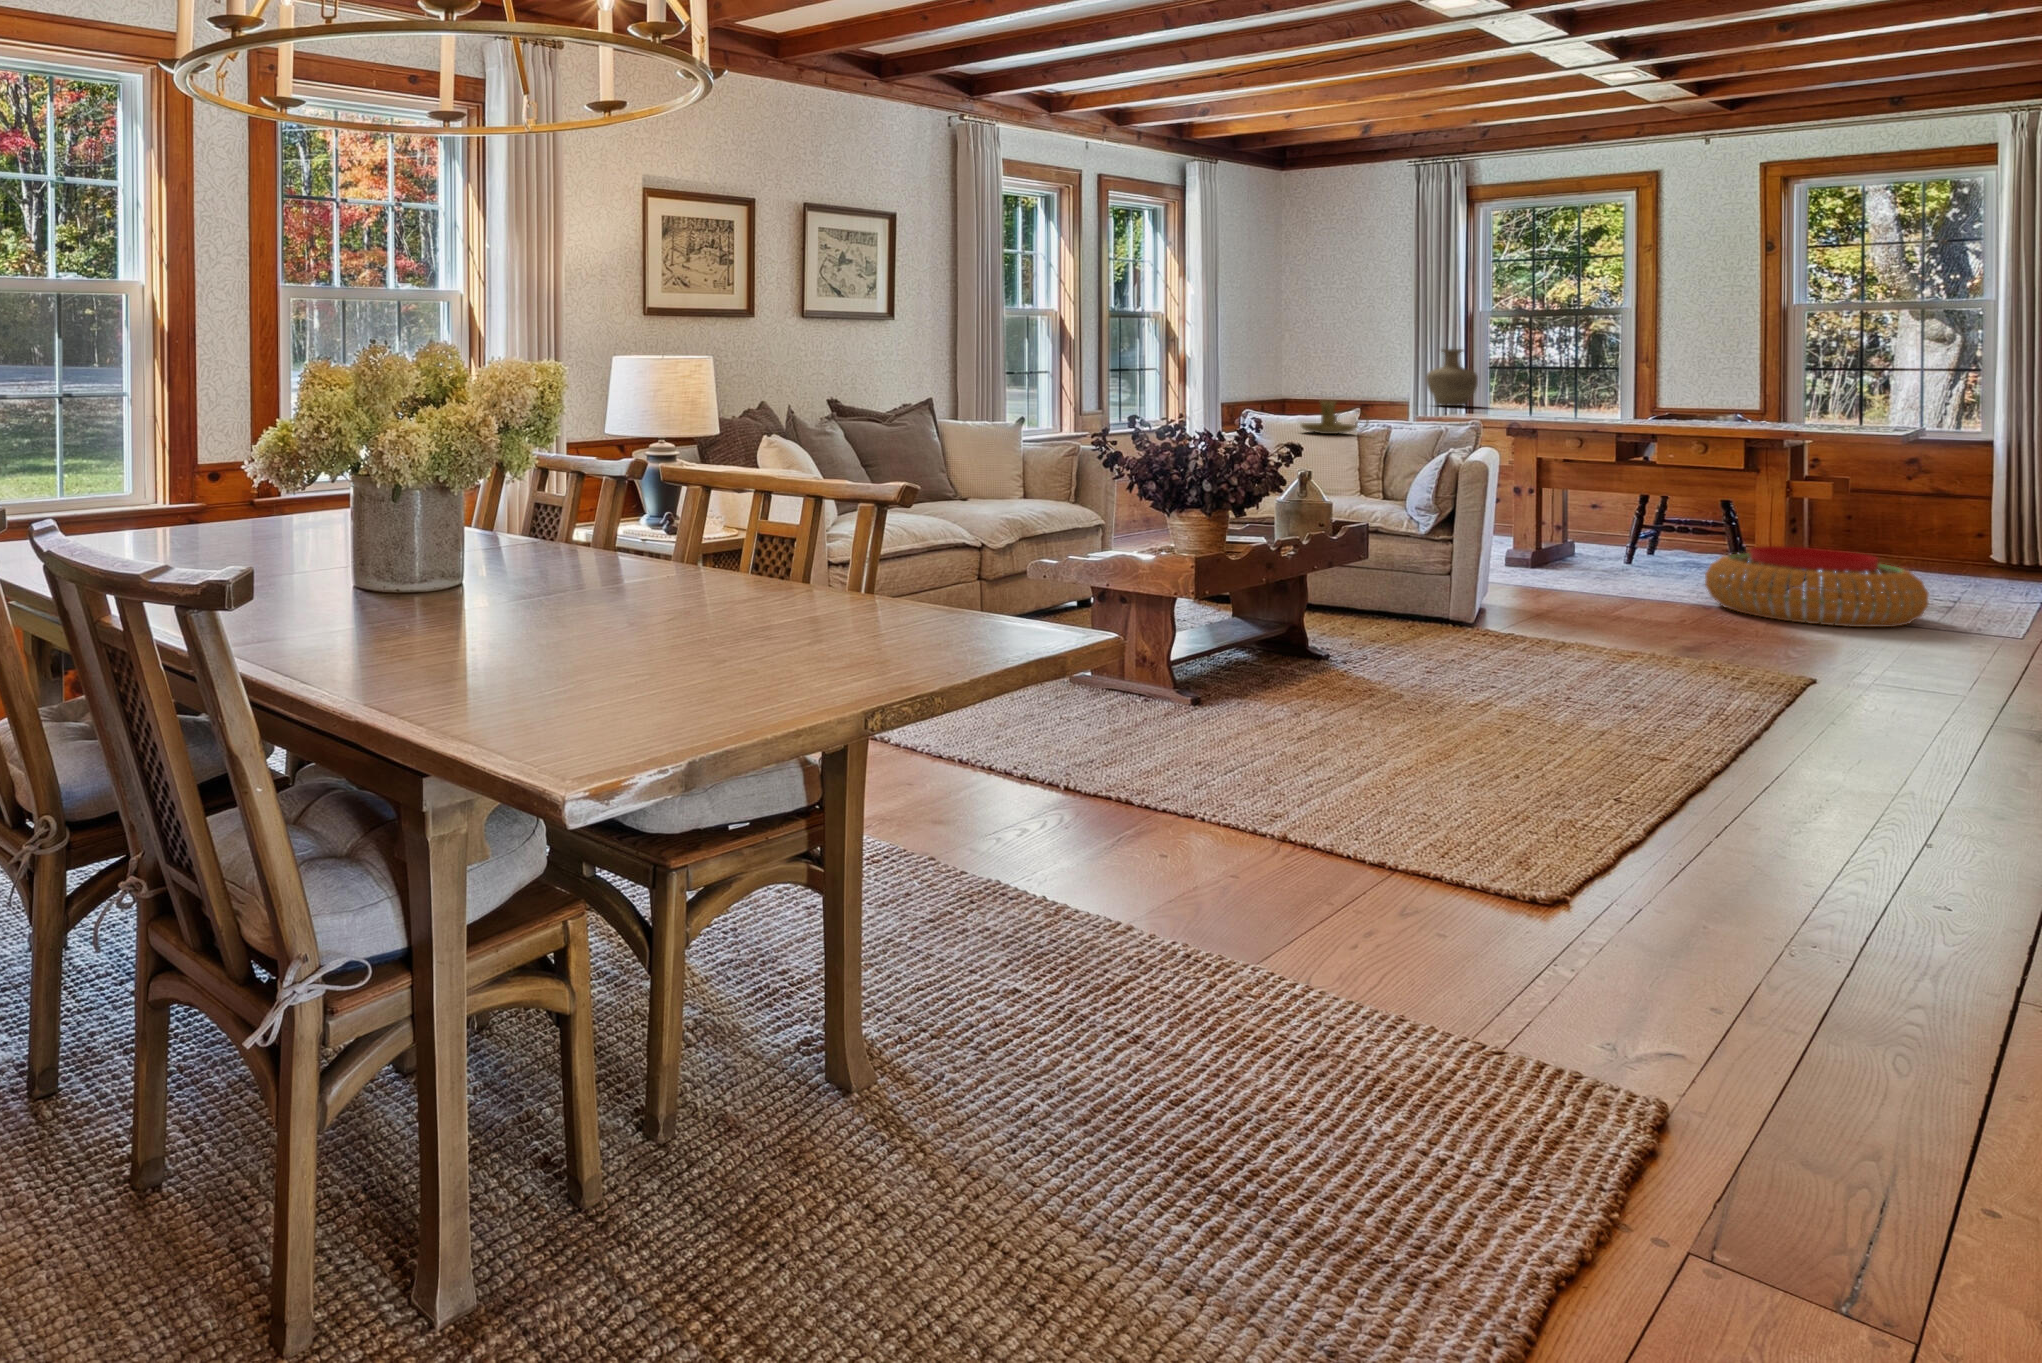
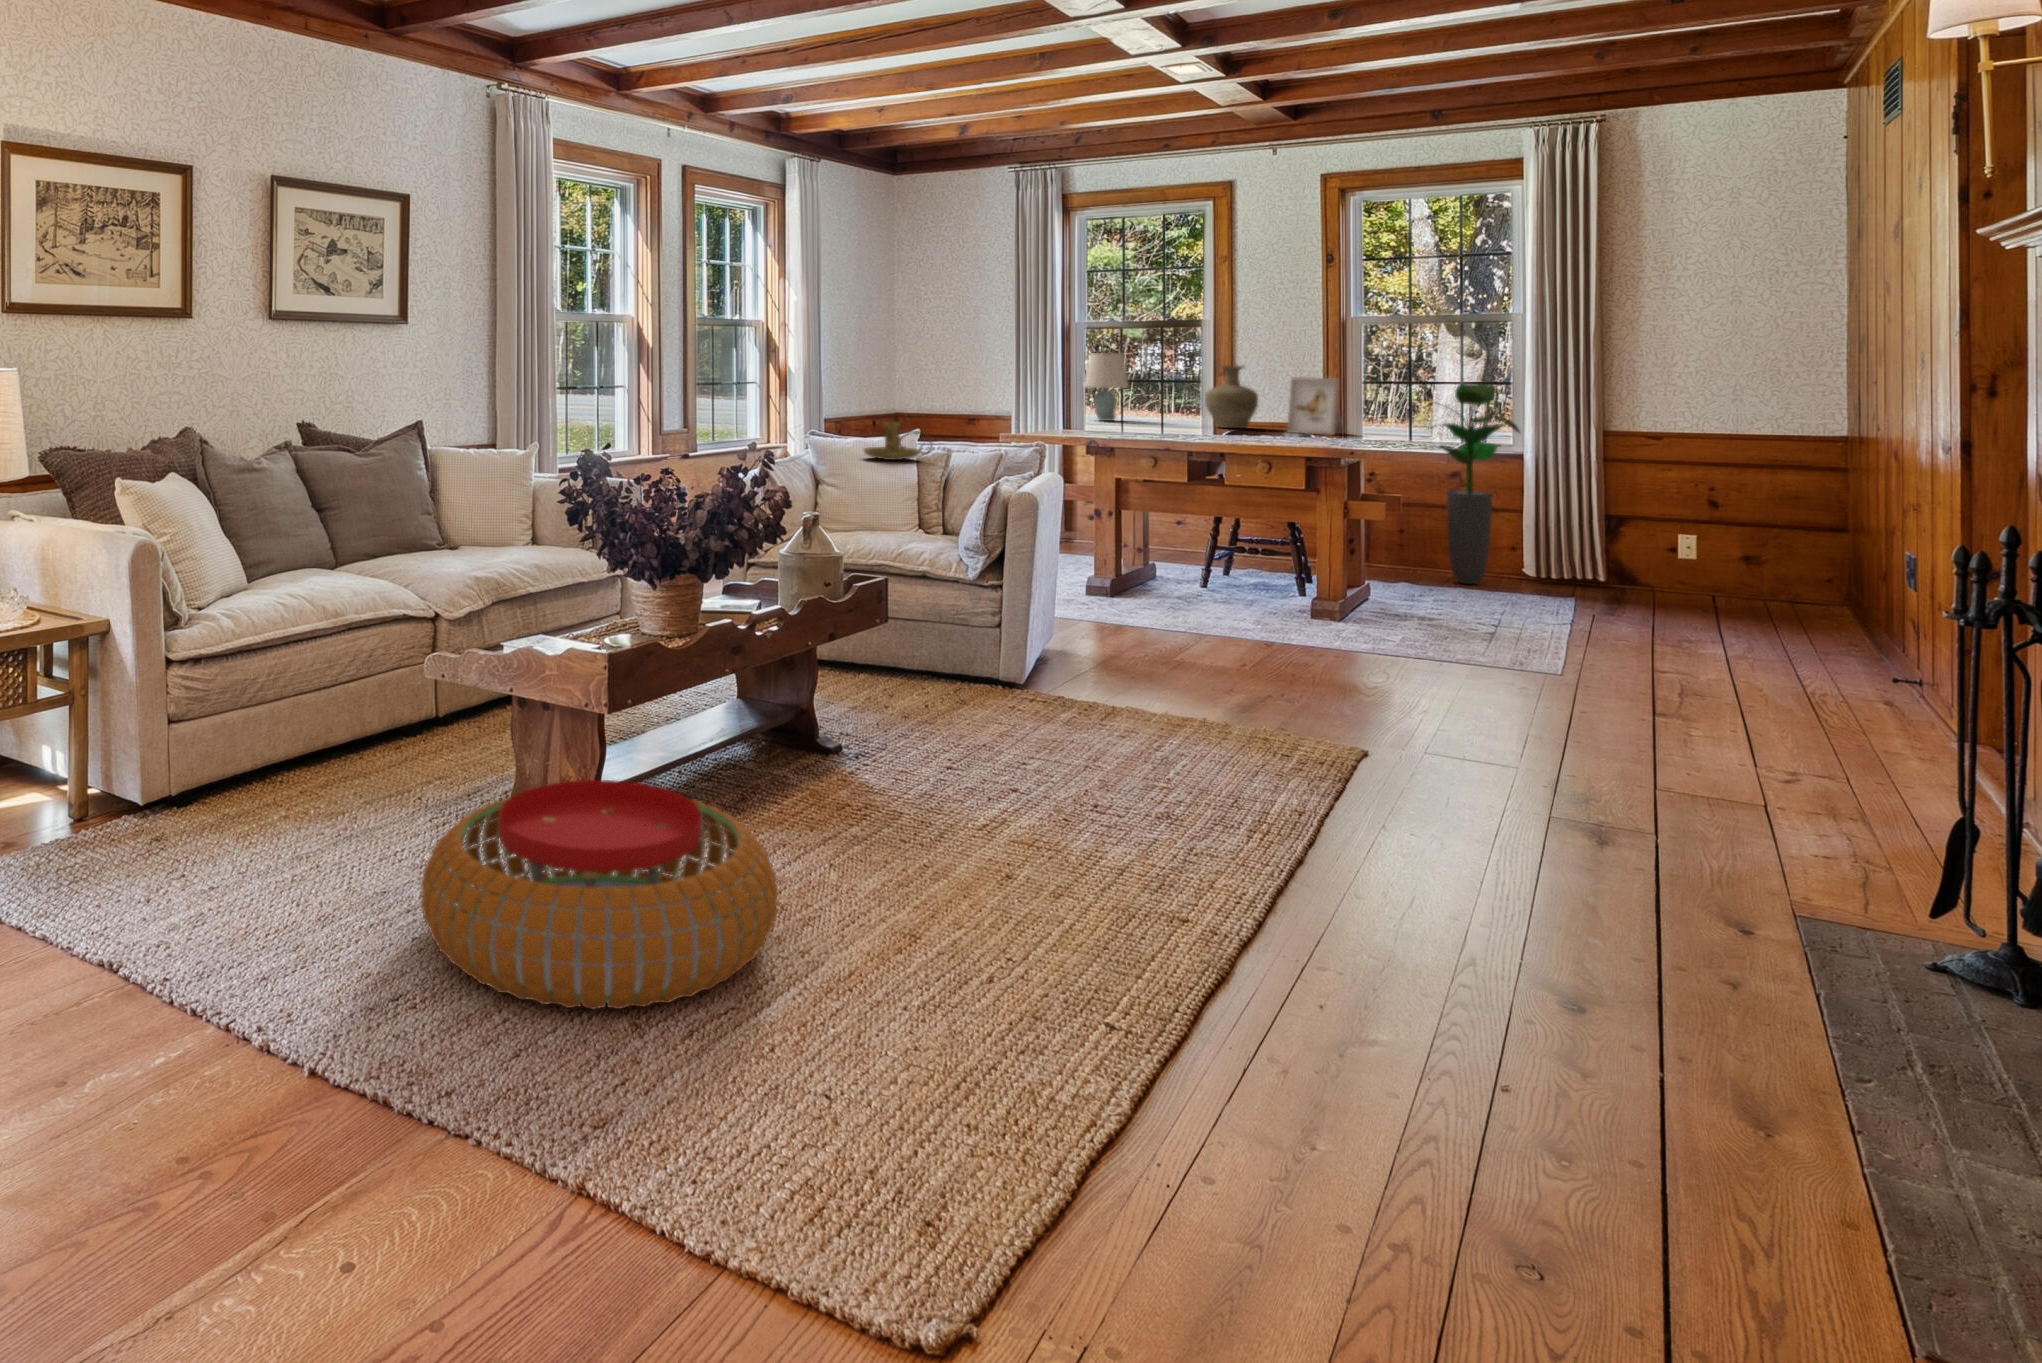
table lamp: none [1490,341,1543,406] -> present [1084,353,1128,421]
vase: present [1426,349,1478,406] -> present [1205,365,1258,428]
picture frame: none [1720,363,1786,419] -> present [1287,377,1345,435]
potted plant: none [1869,368,1991,567] -> present [1428,383,1520,584]
pouf: present [1705,546,1929,627] -> present [421,780,778,1009]

